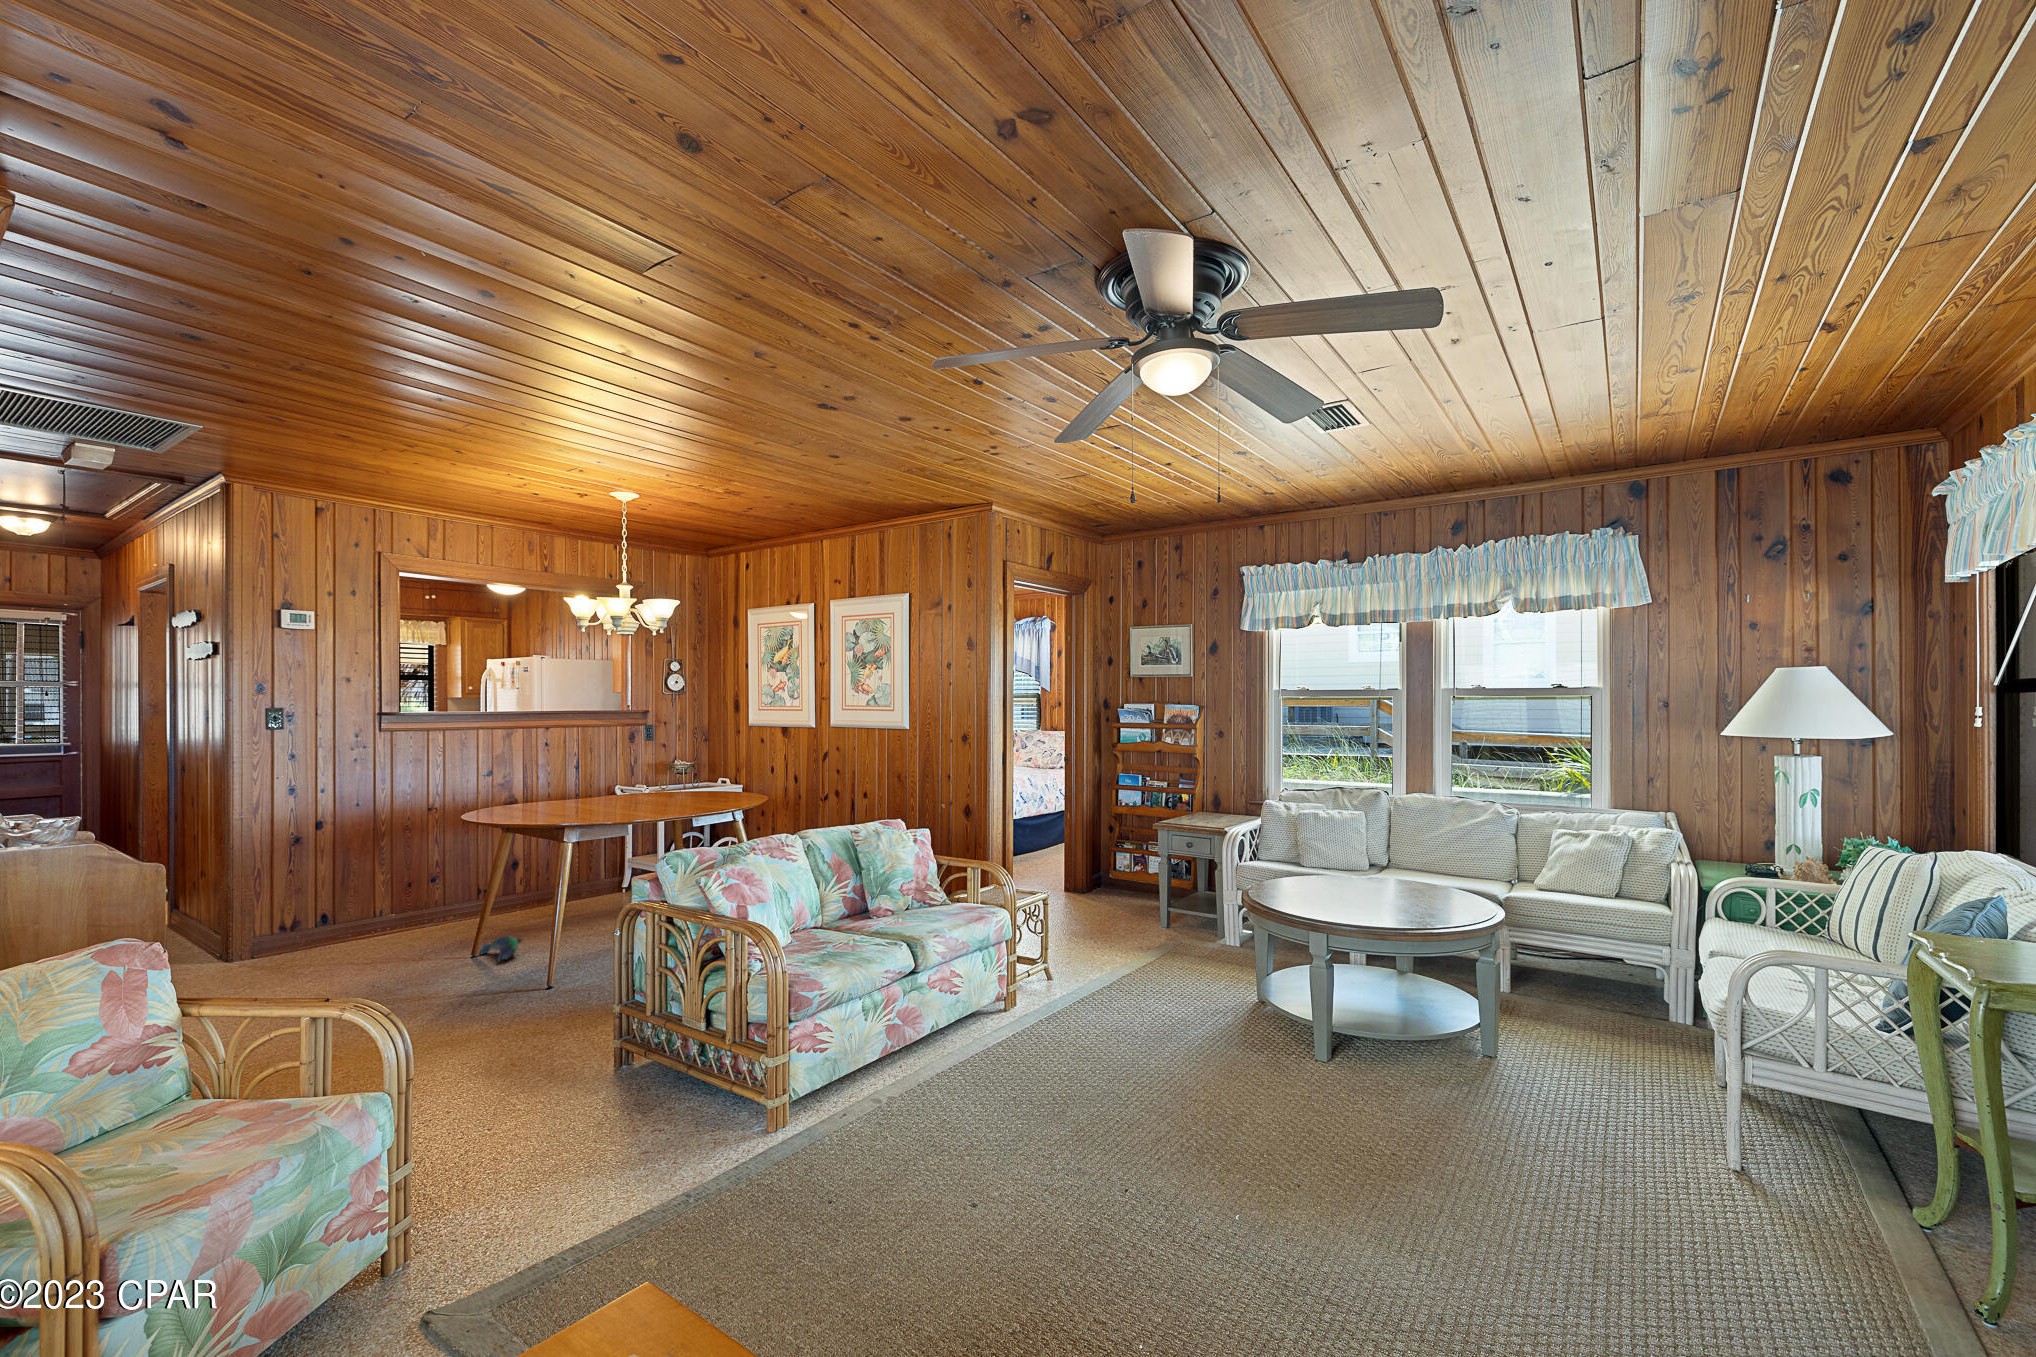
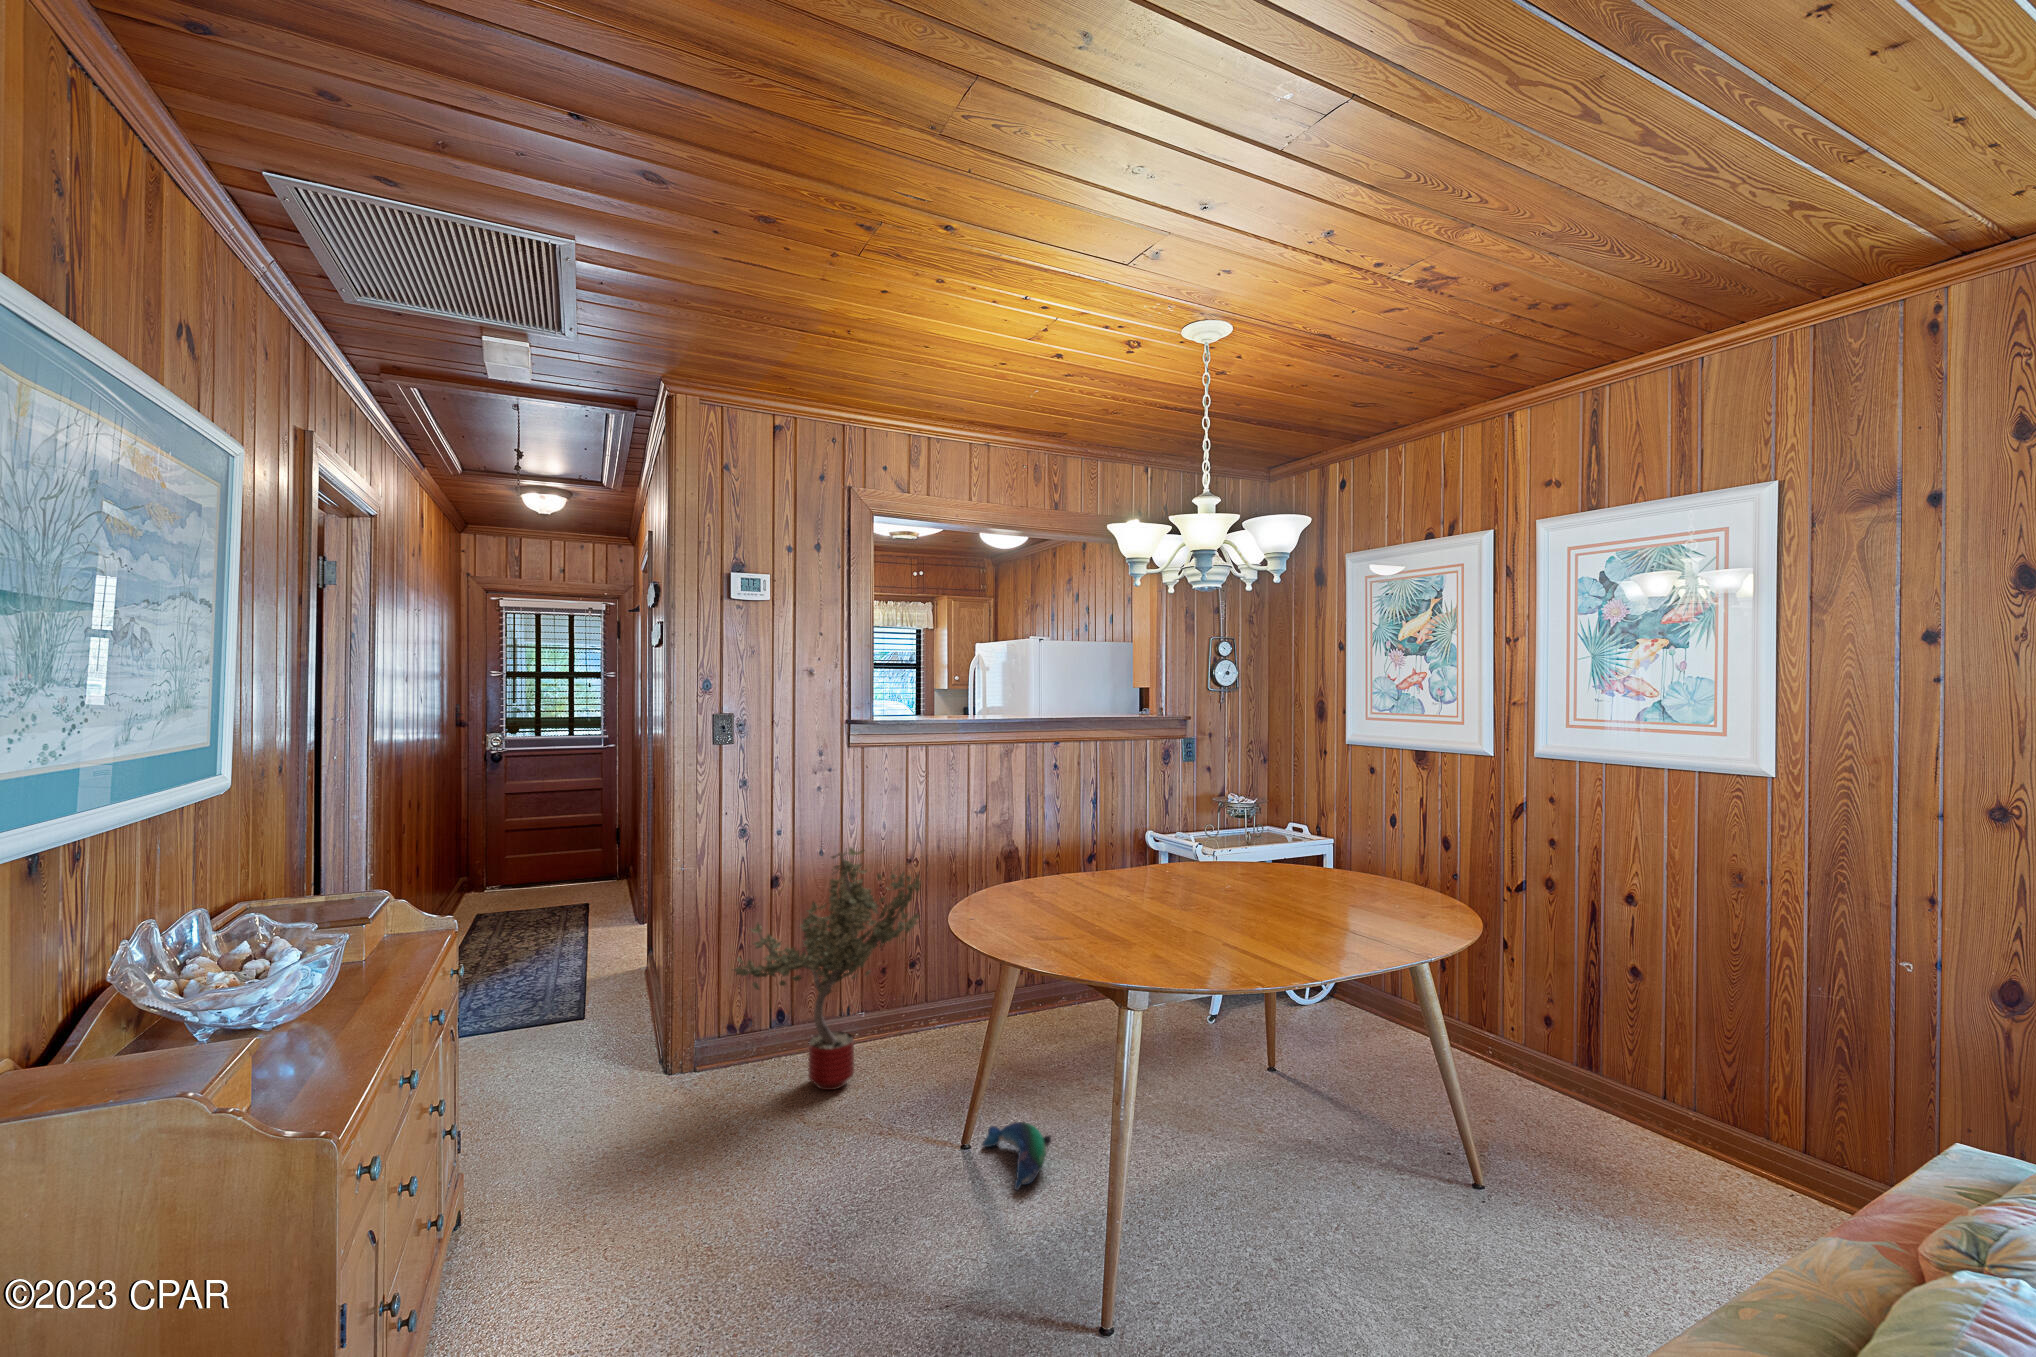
potted tree: none [292,795,437,950] -> present [734,848,921,1090]

